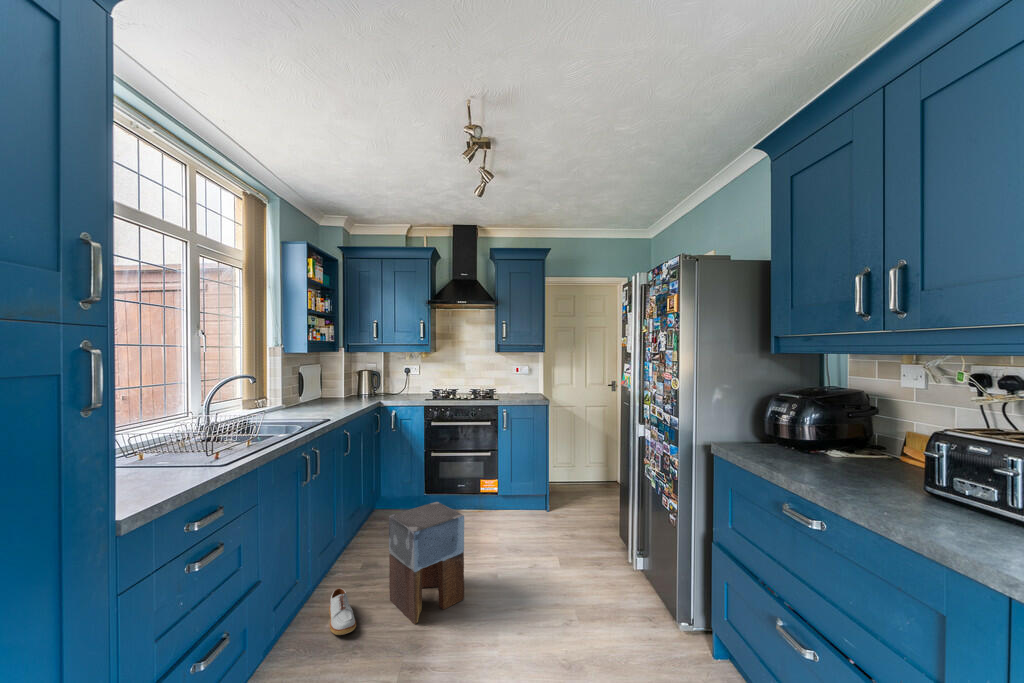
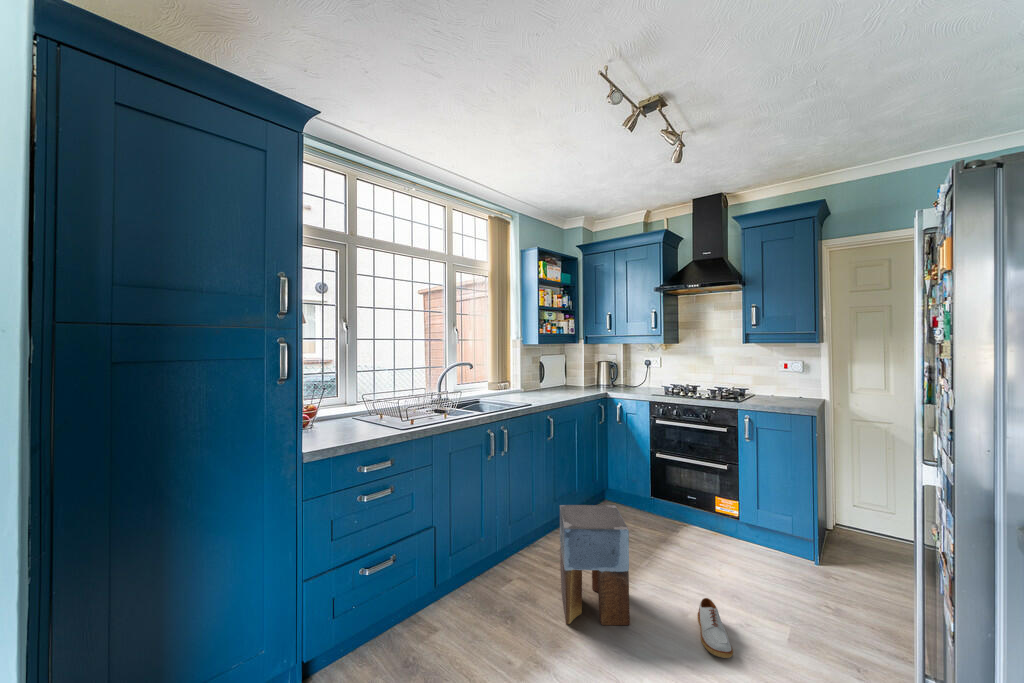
shoe: present [329,588,356,635] -> present [698,598,733,658]

